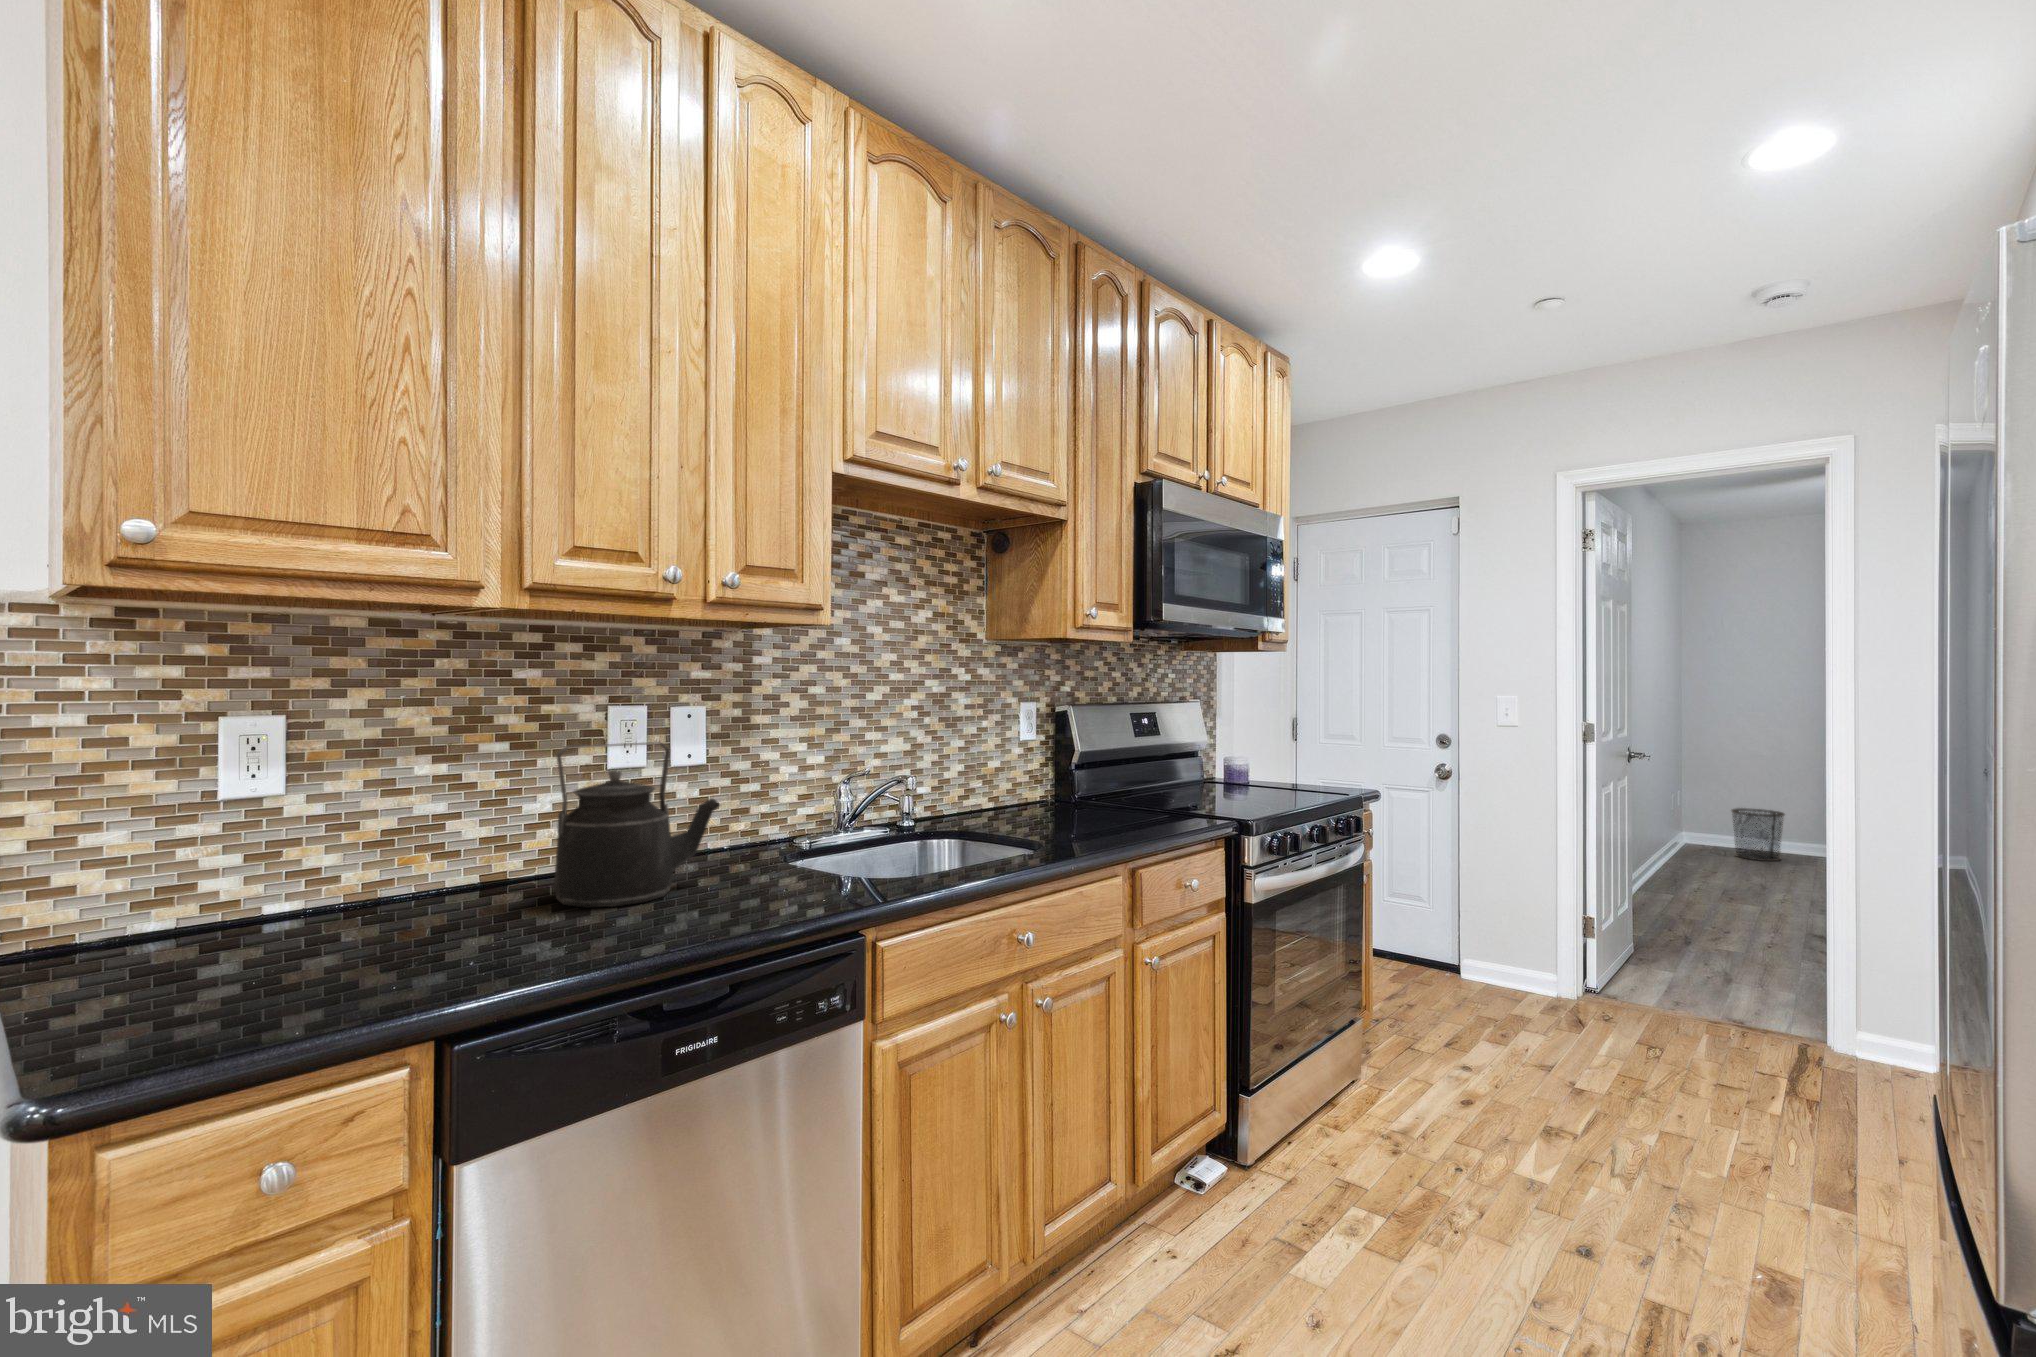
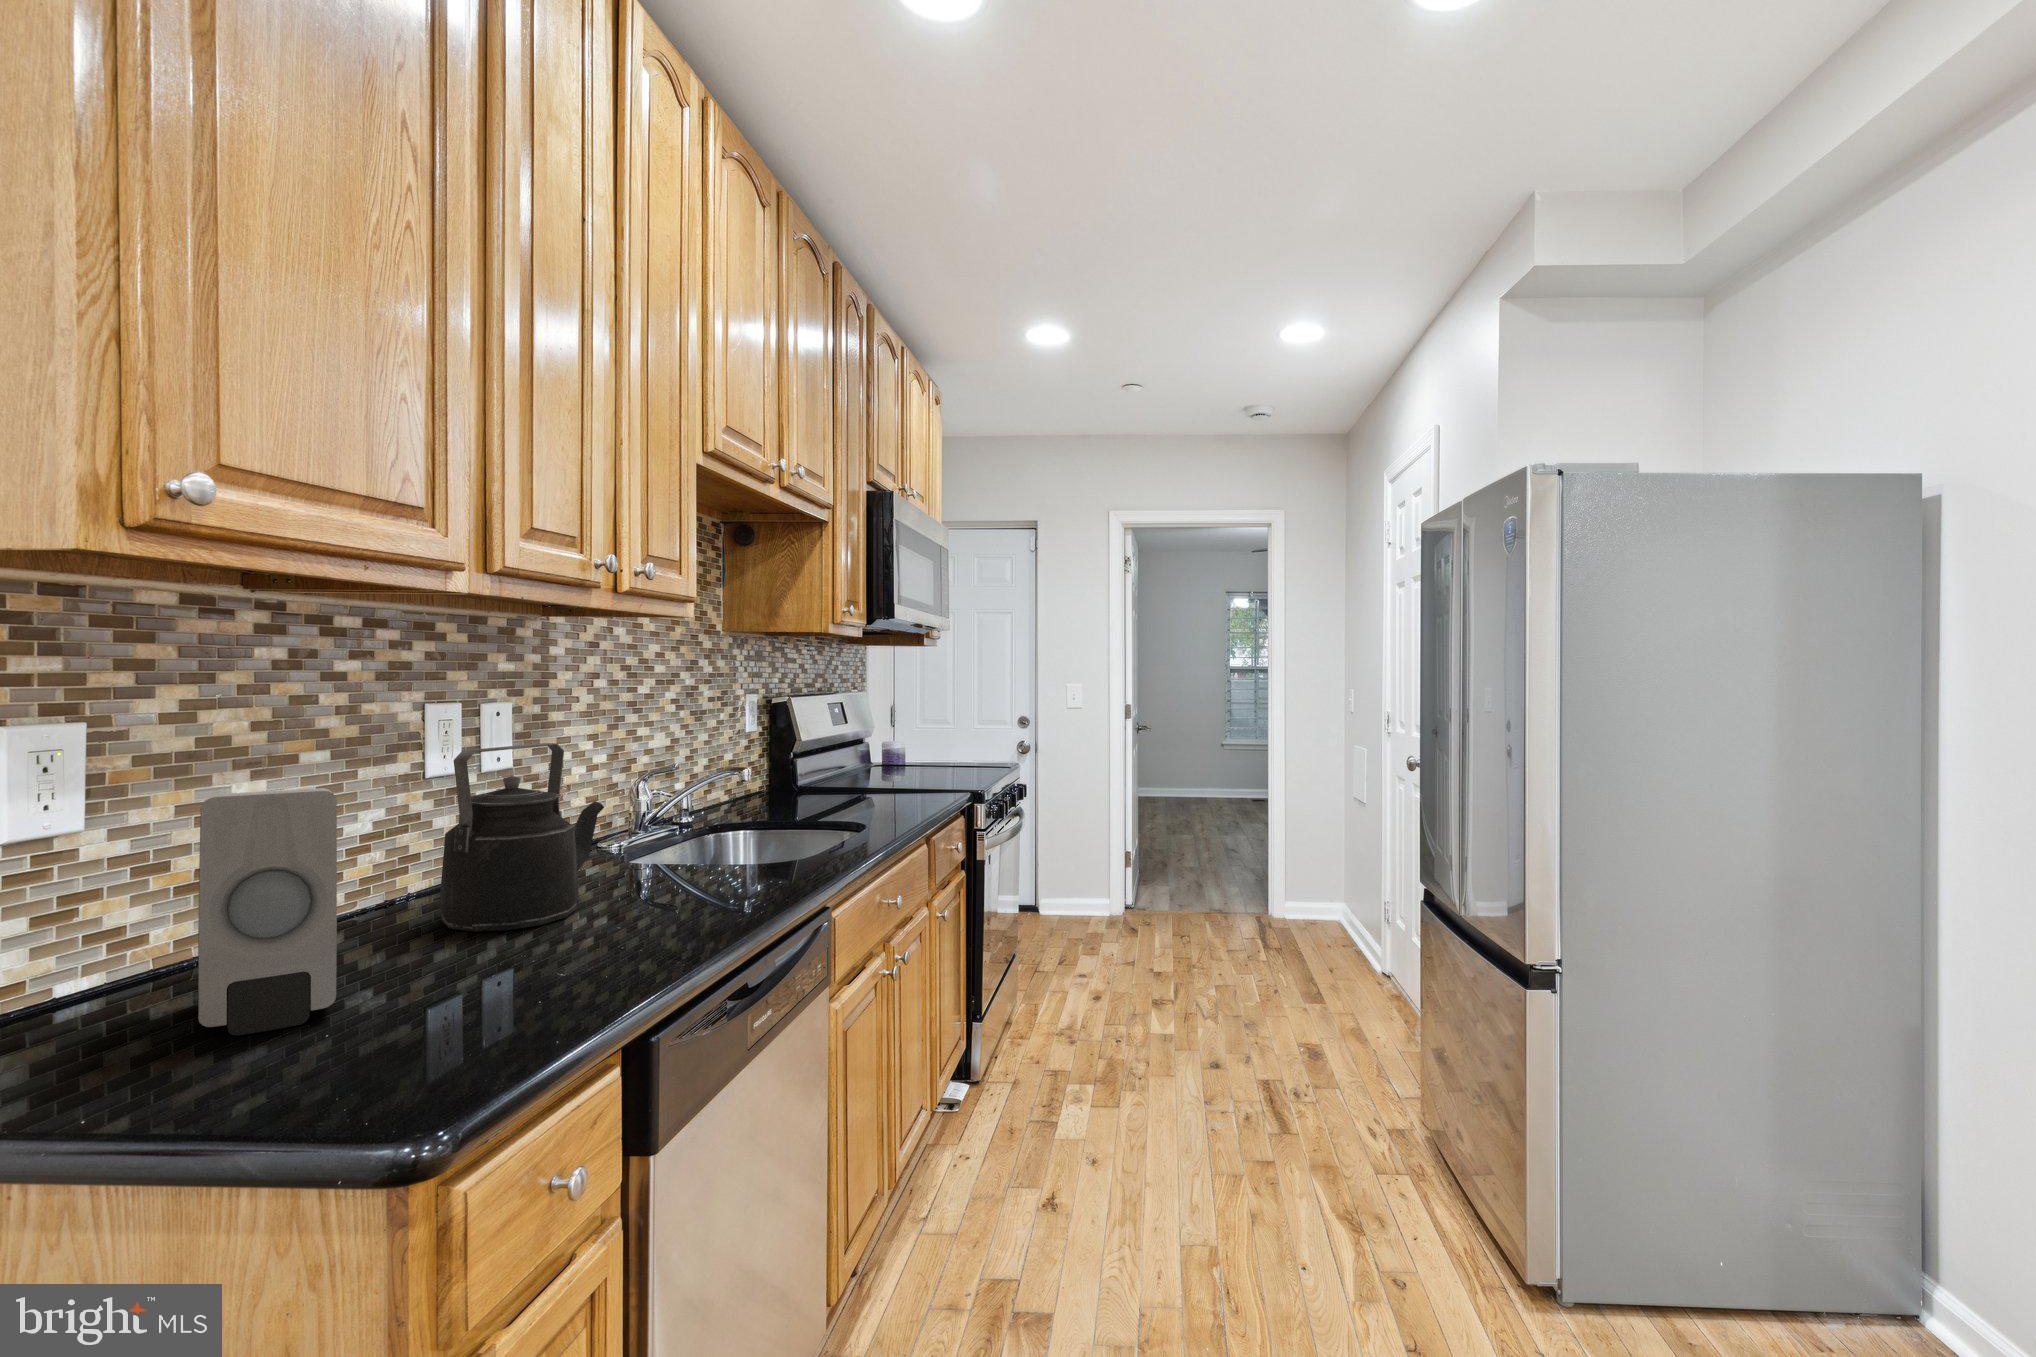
soap dispenser: none [252,772,415,962] -> present [198,788,337,1036]
waste bin: present [1731,808,1785,861] -> none [1164,768,1196,807]

